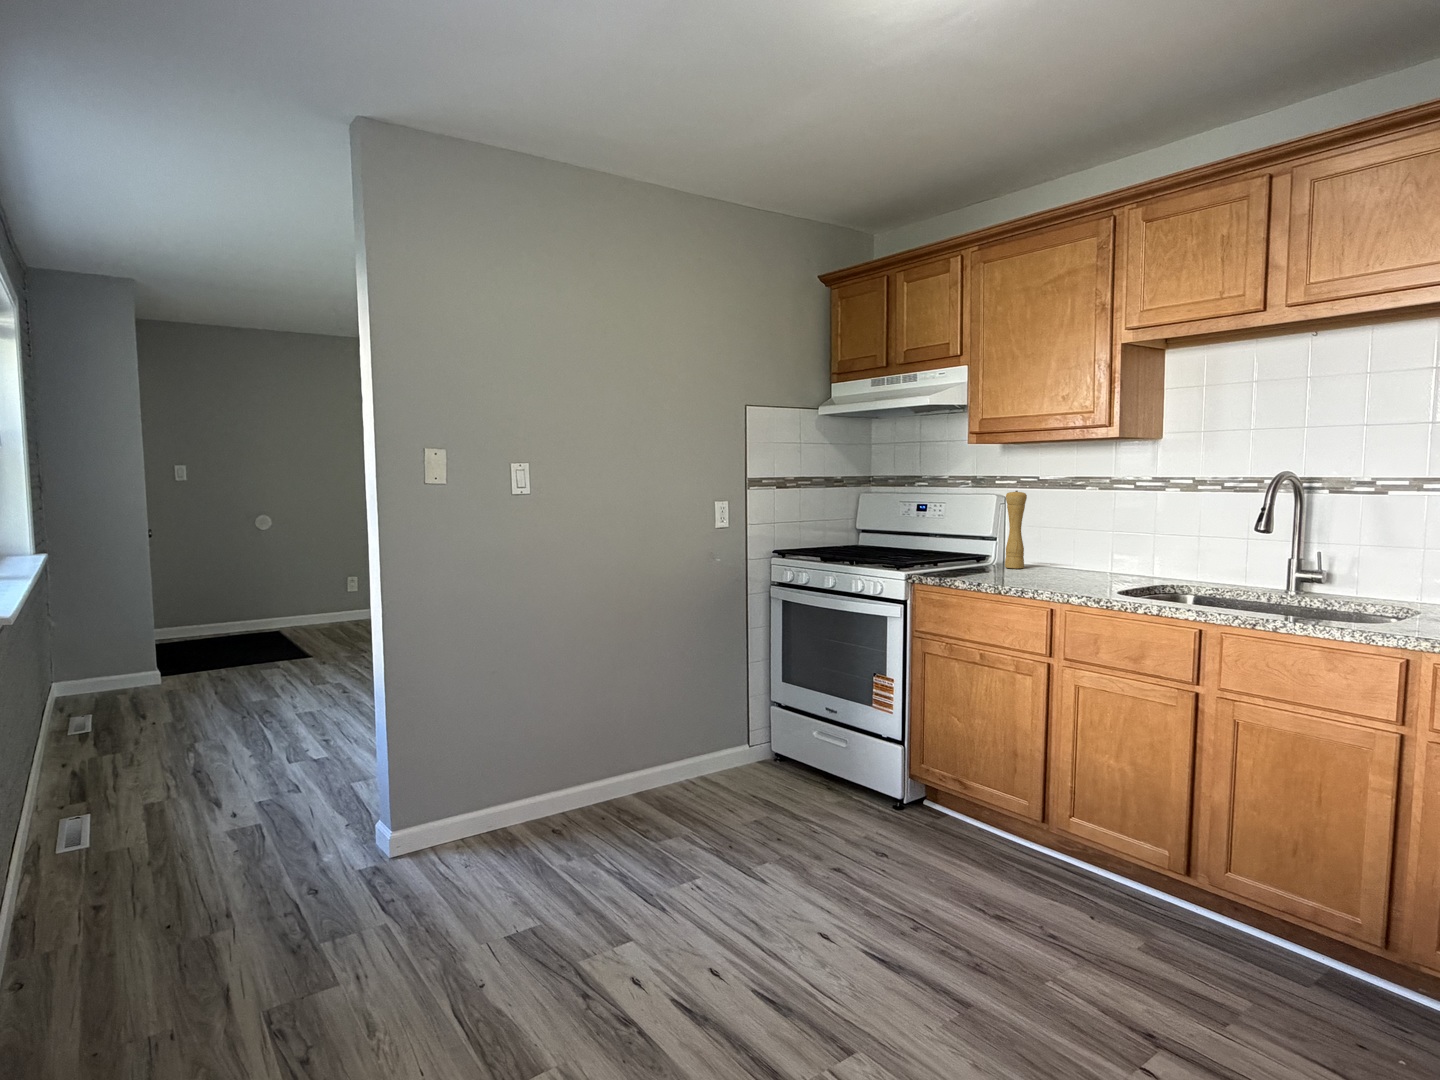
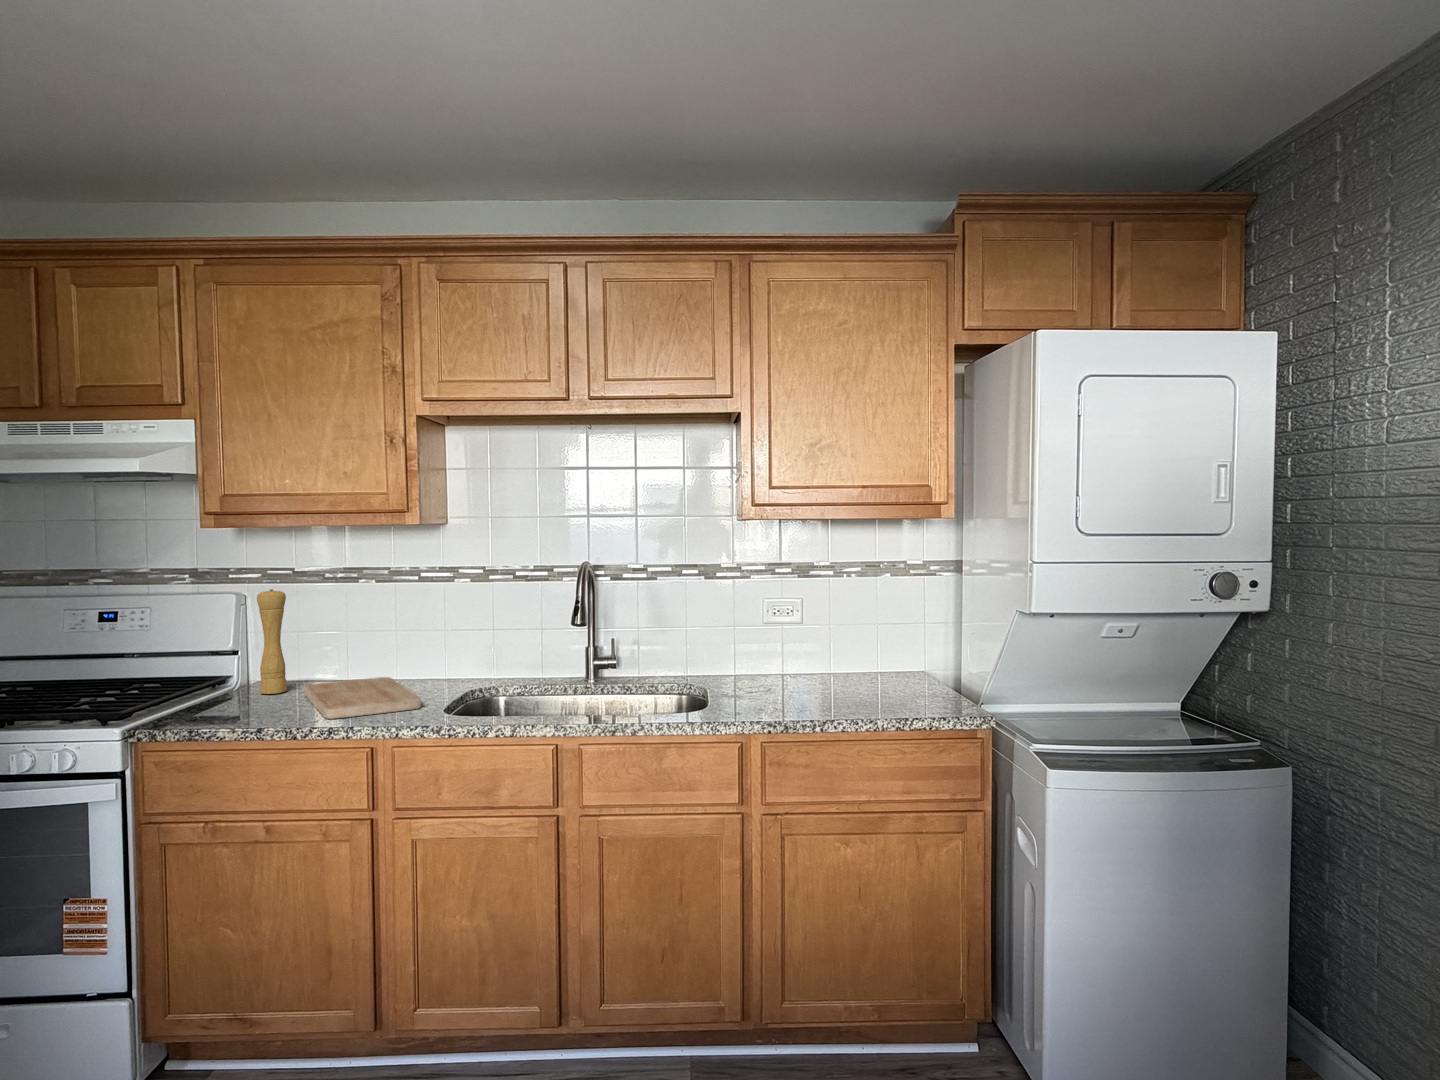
cutting board: none [1025,564,1105,587] -> present [304,677,421,719]

